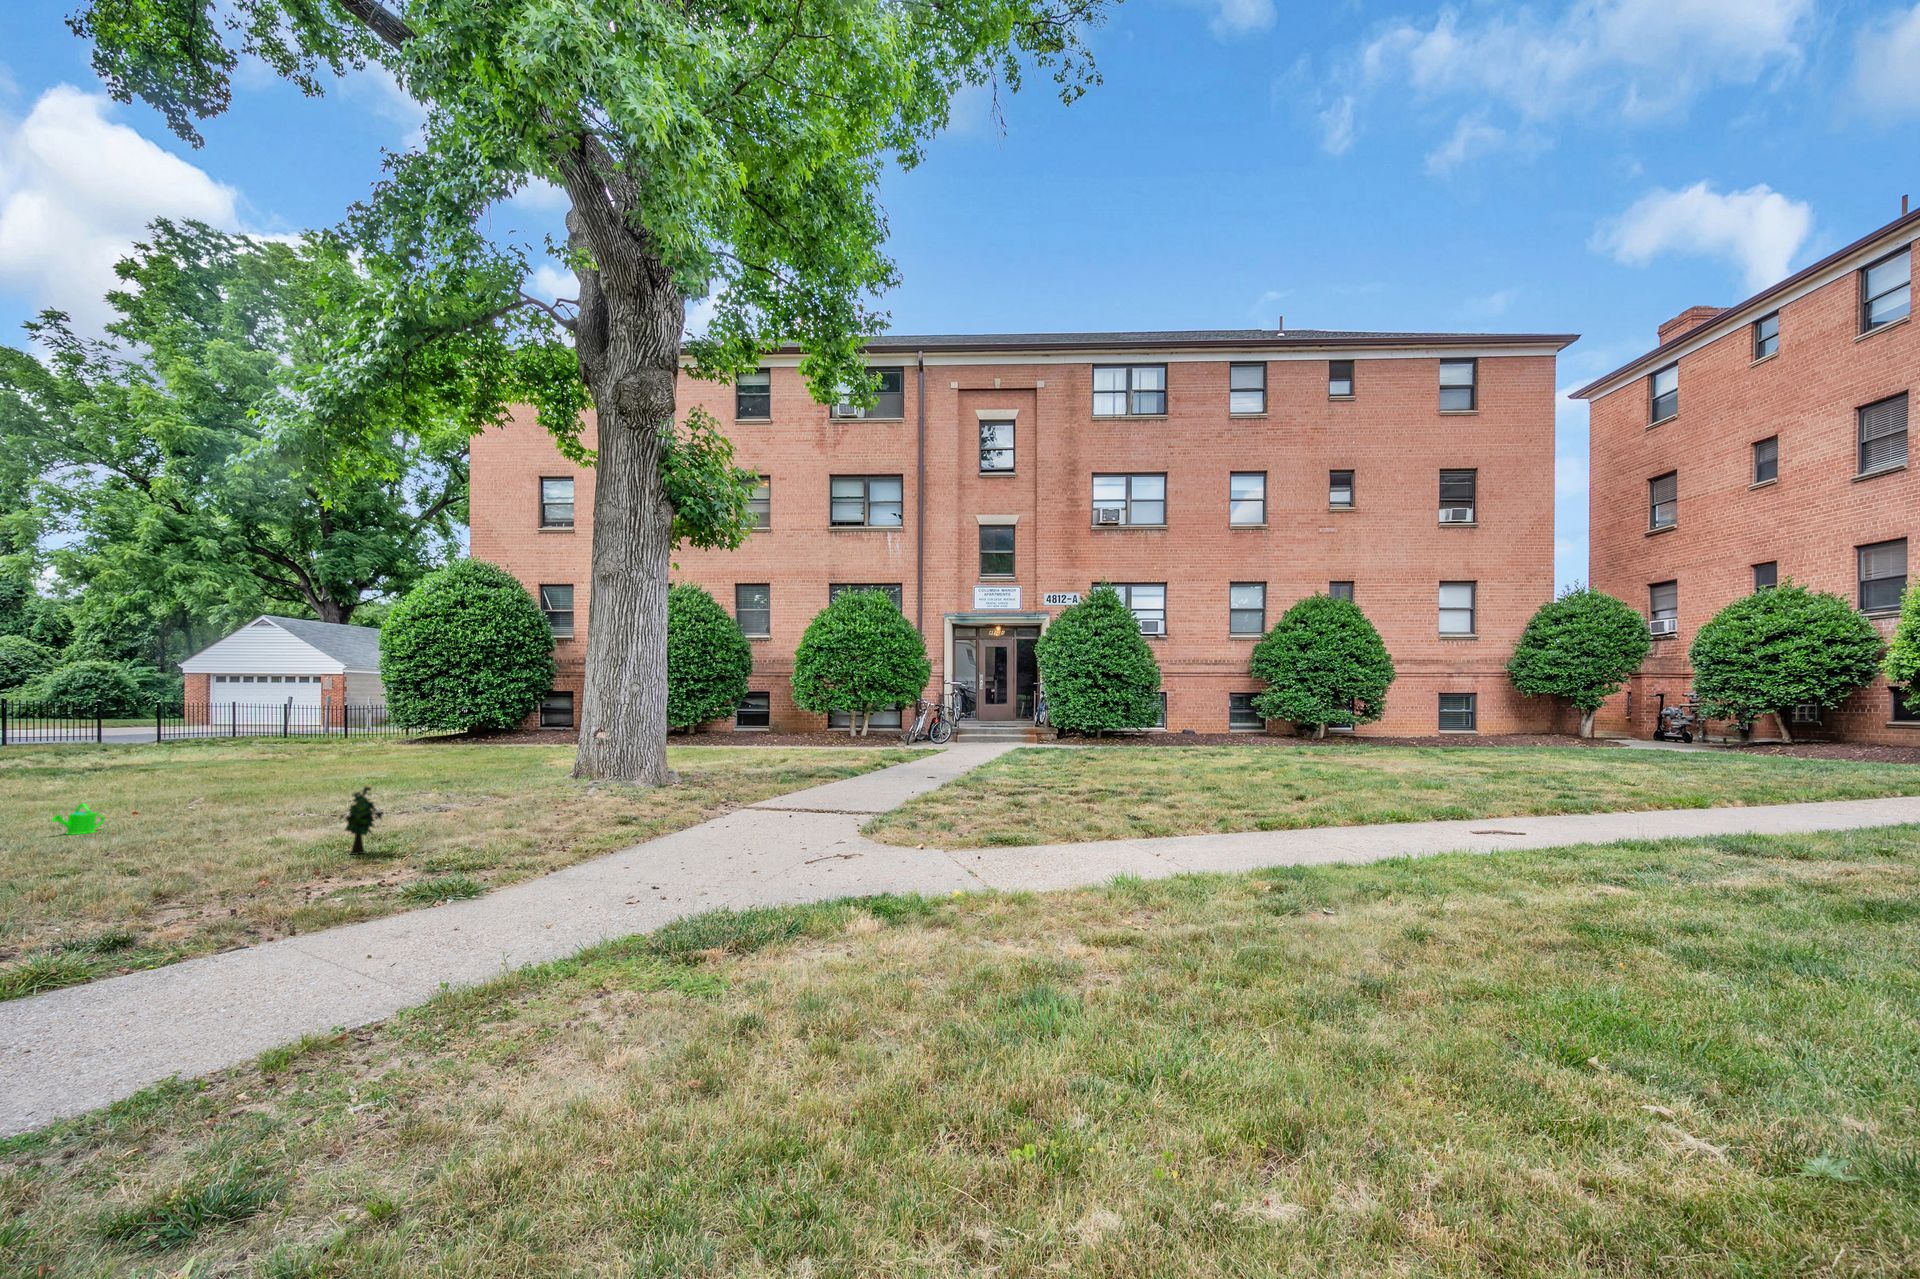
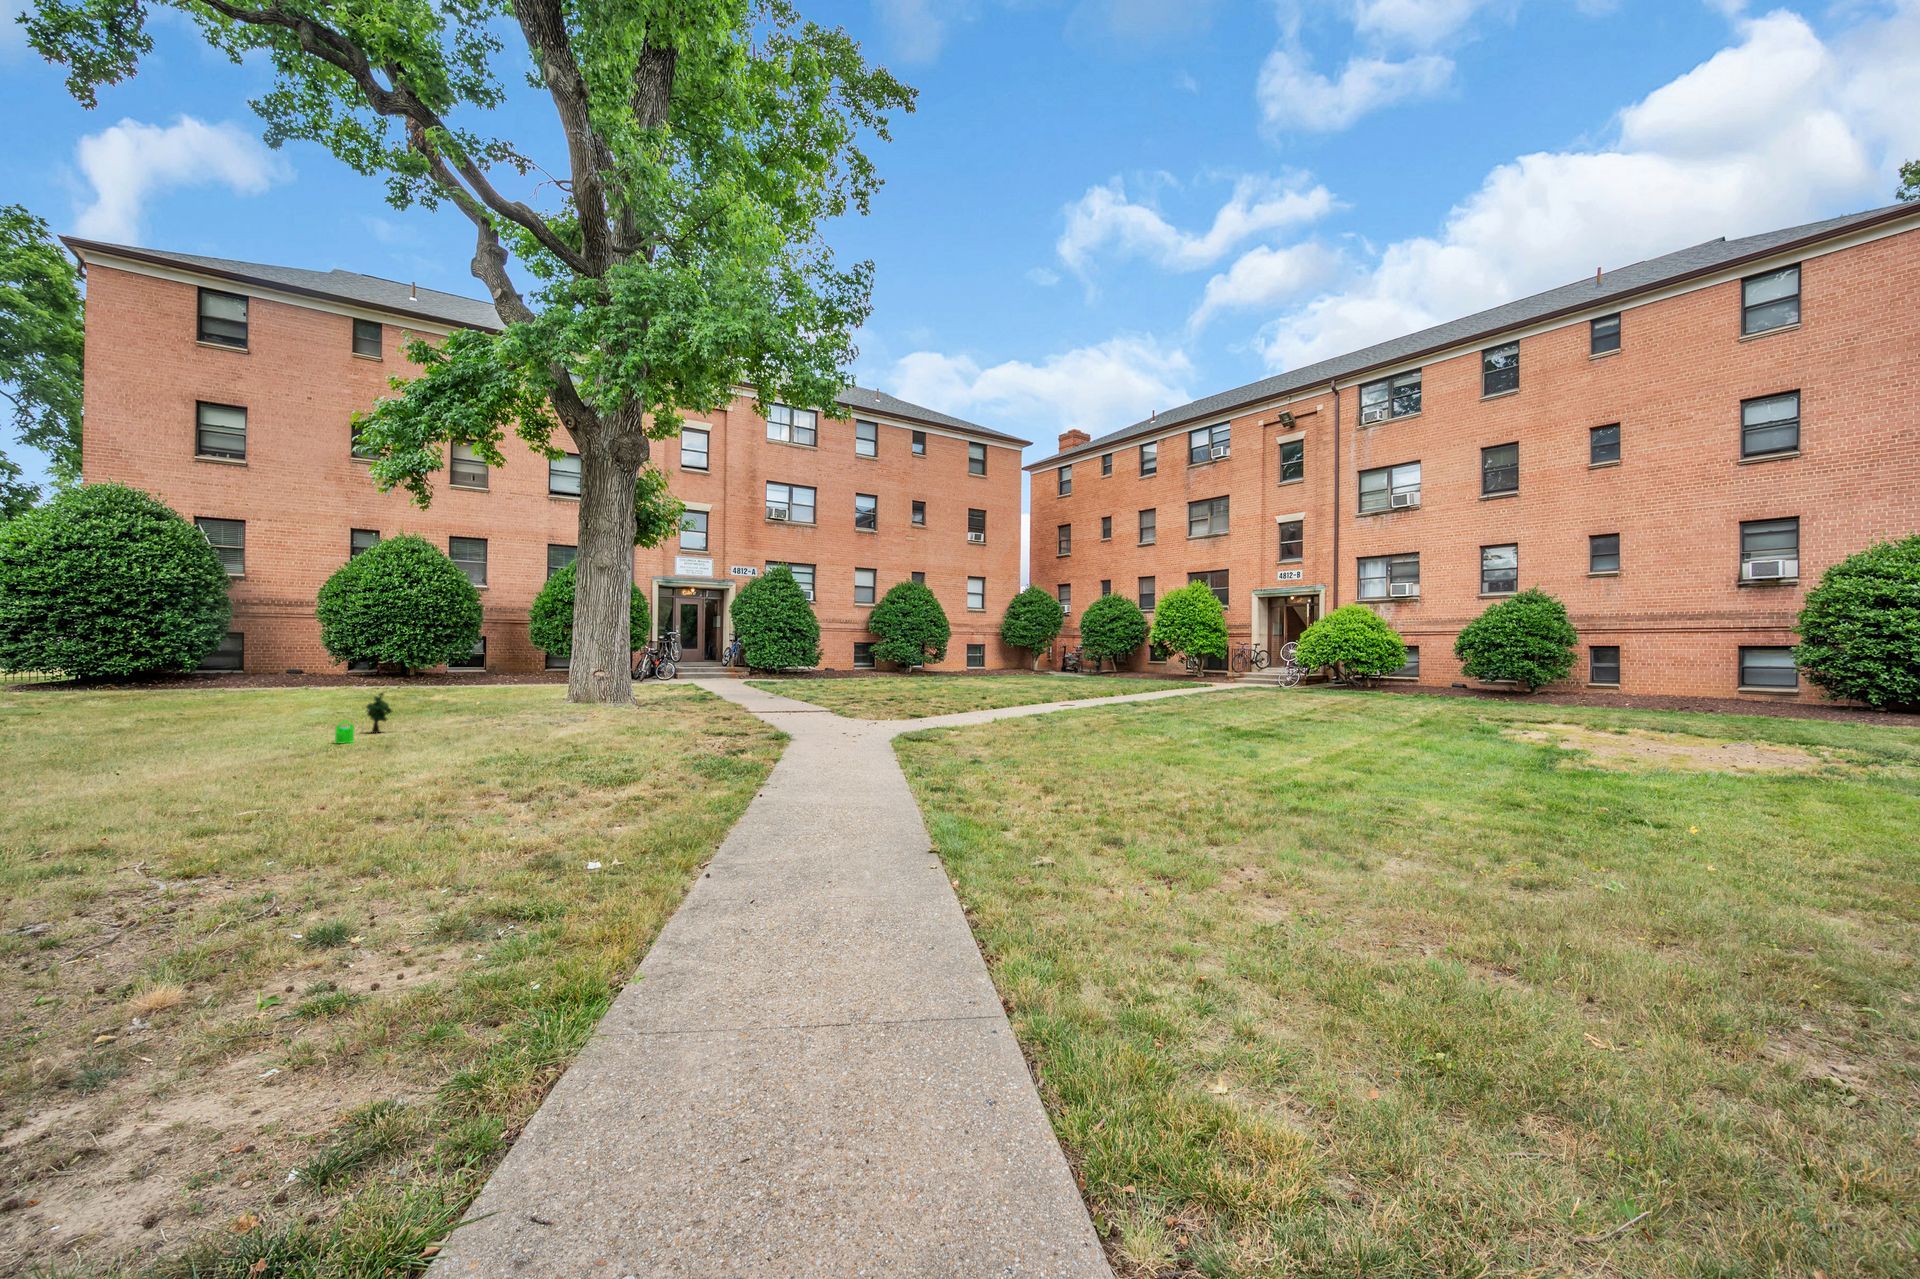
decorative plant: present [341,787,383,855] -> present [366,693,392,733]

